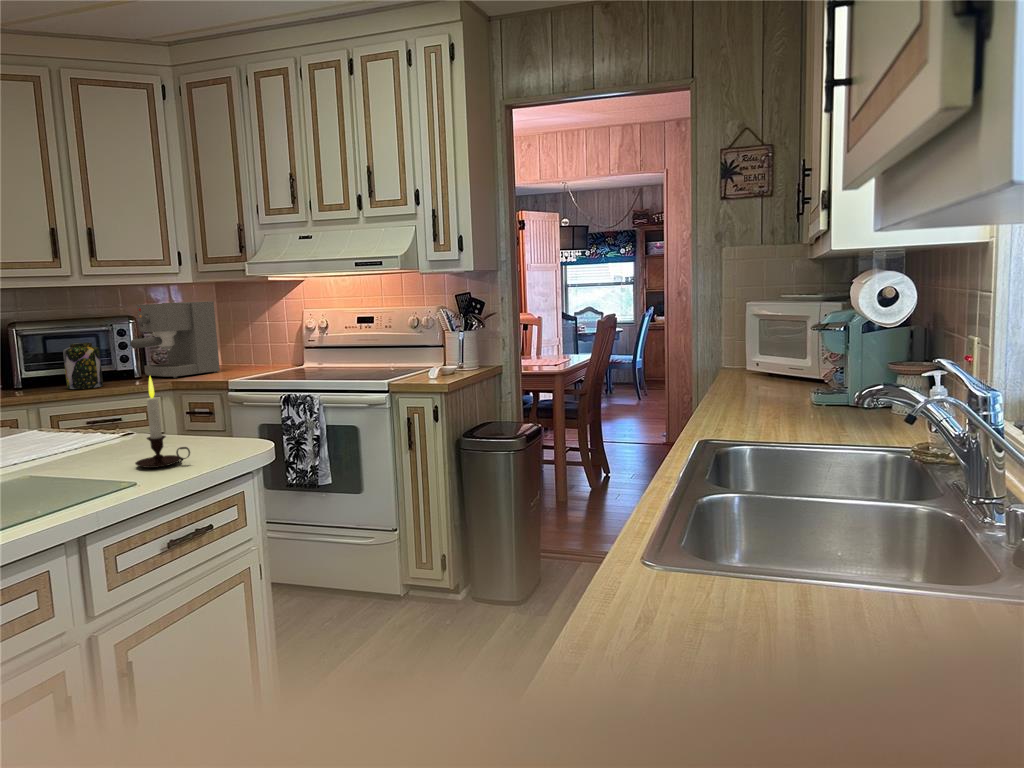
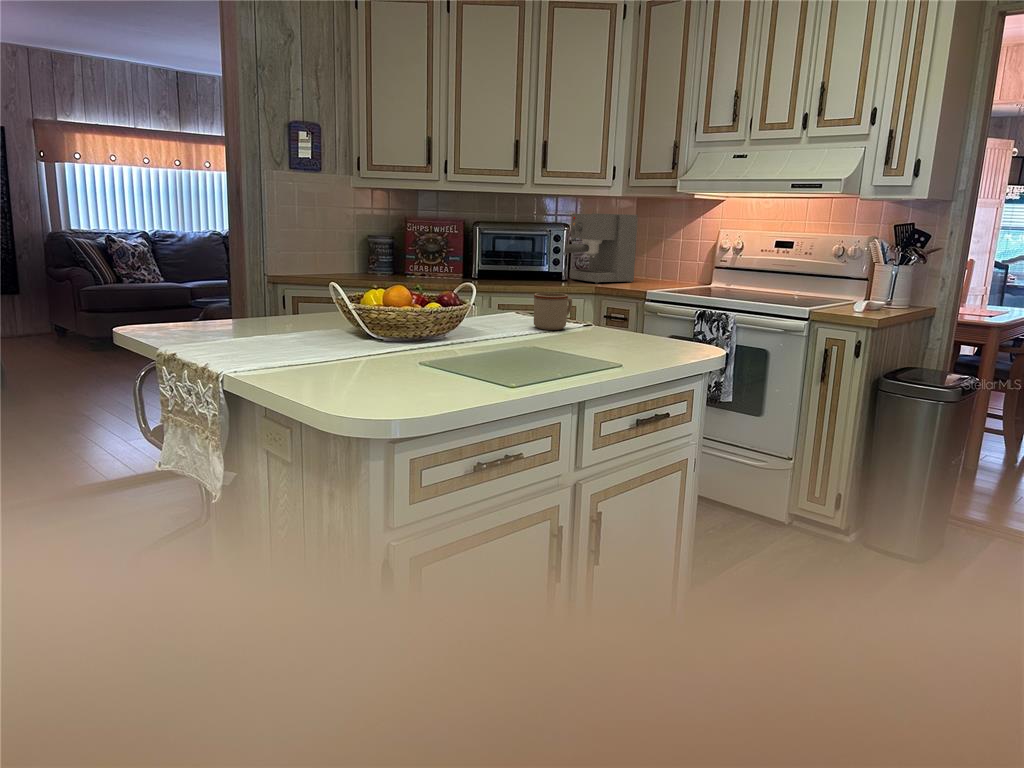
jar: present [63,343,103,389] -> none [512,244,540,284]
candle: present [135,377,190,468] -> none [611,275,657,356]
mug: none [43,403,100,448] -> present [534,293,572,330]

